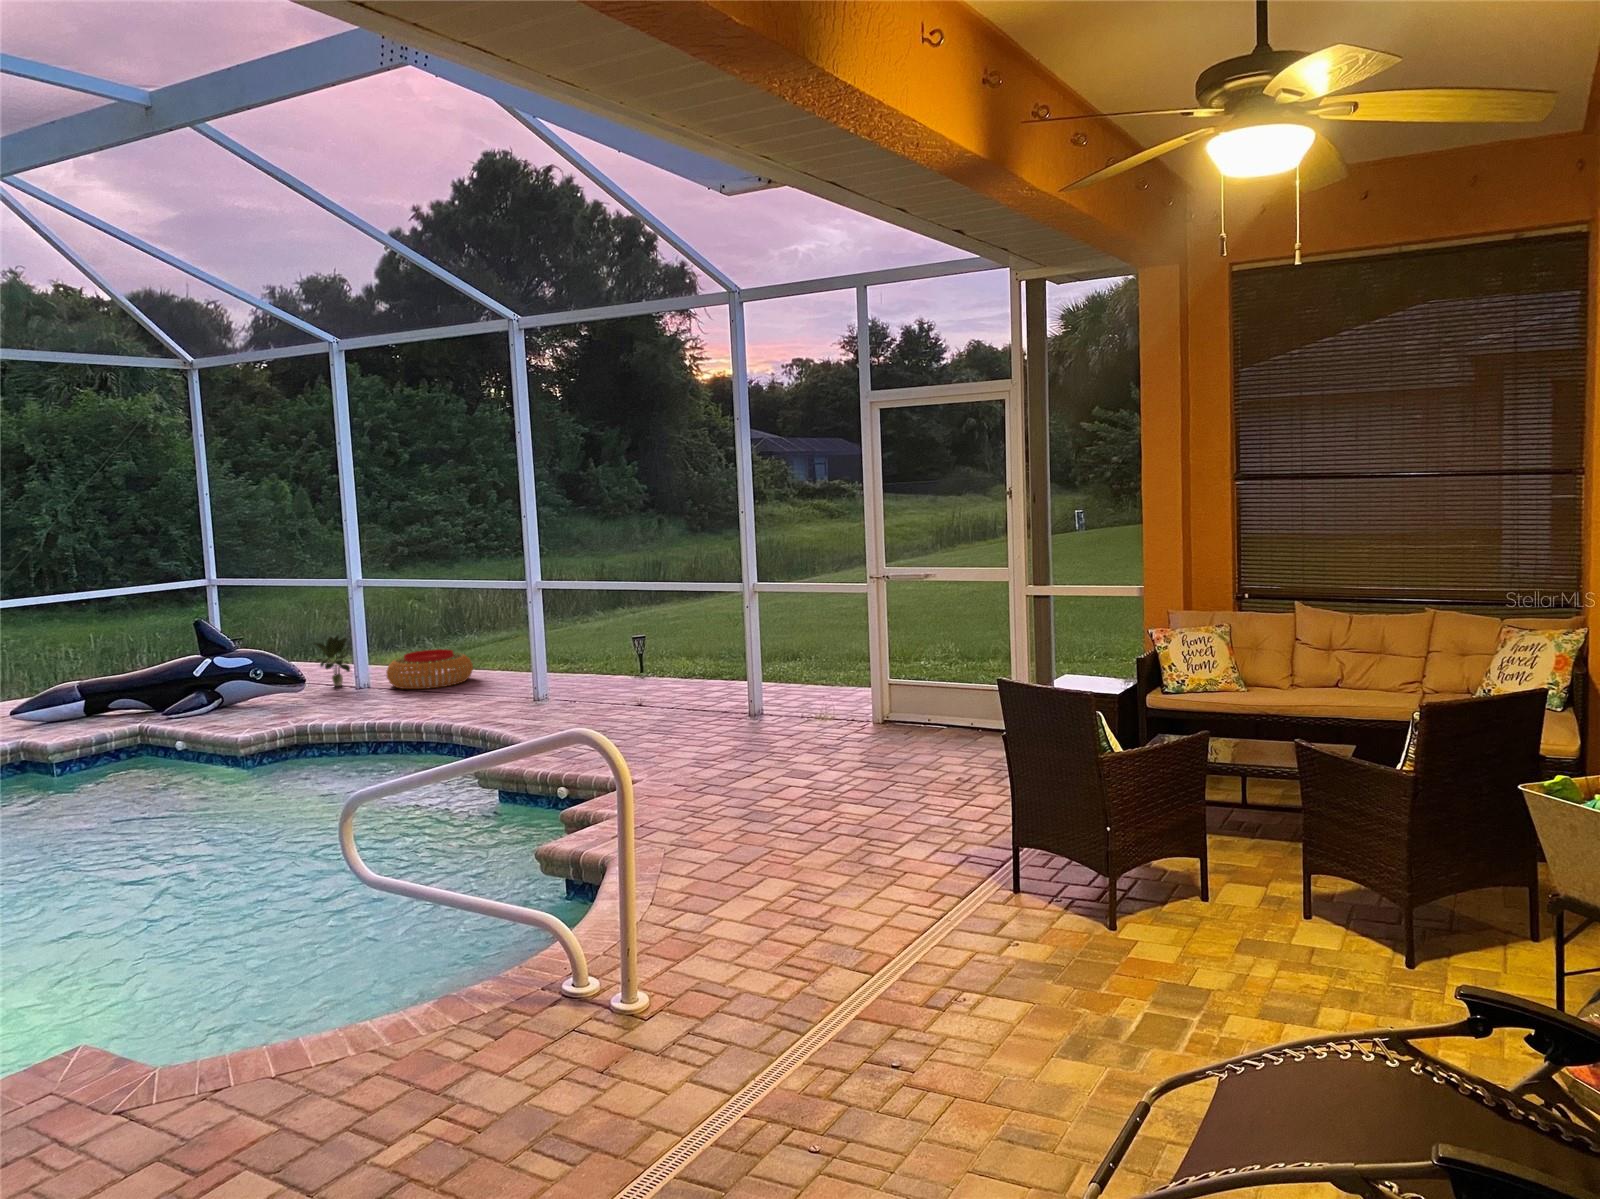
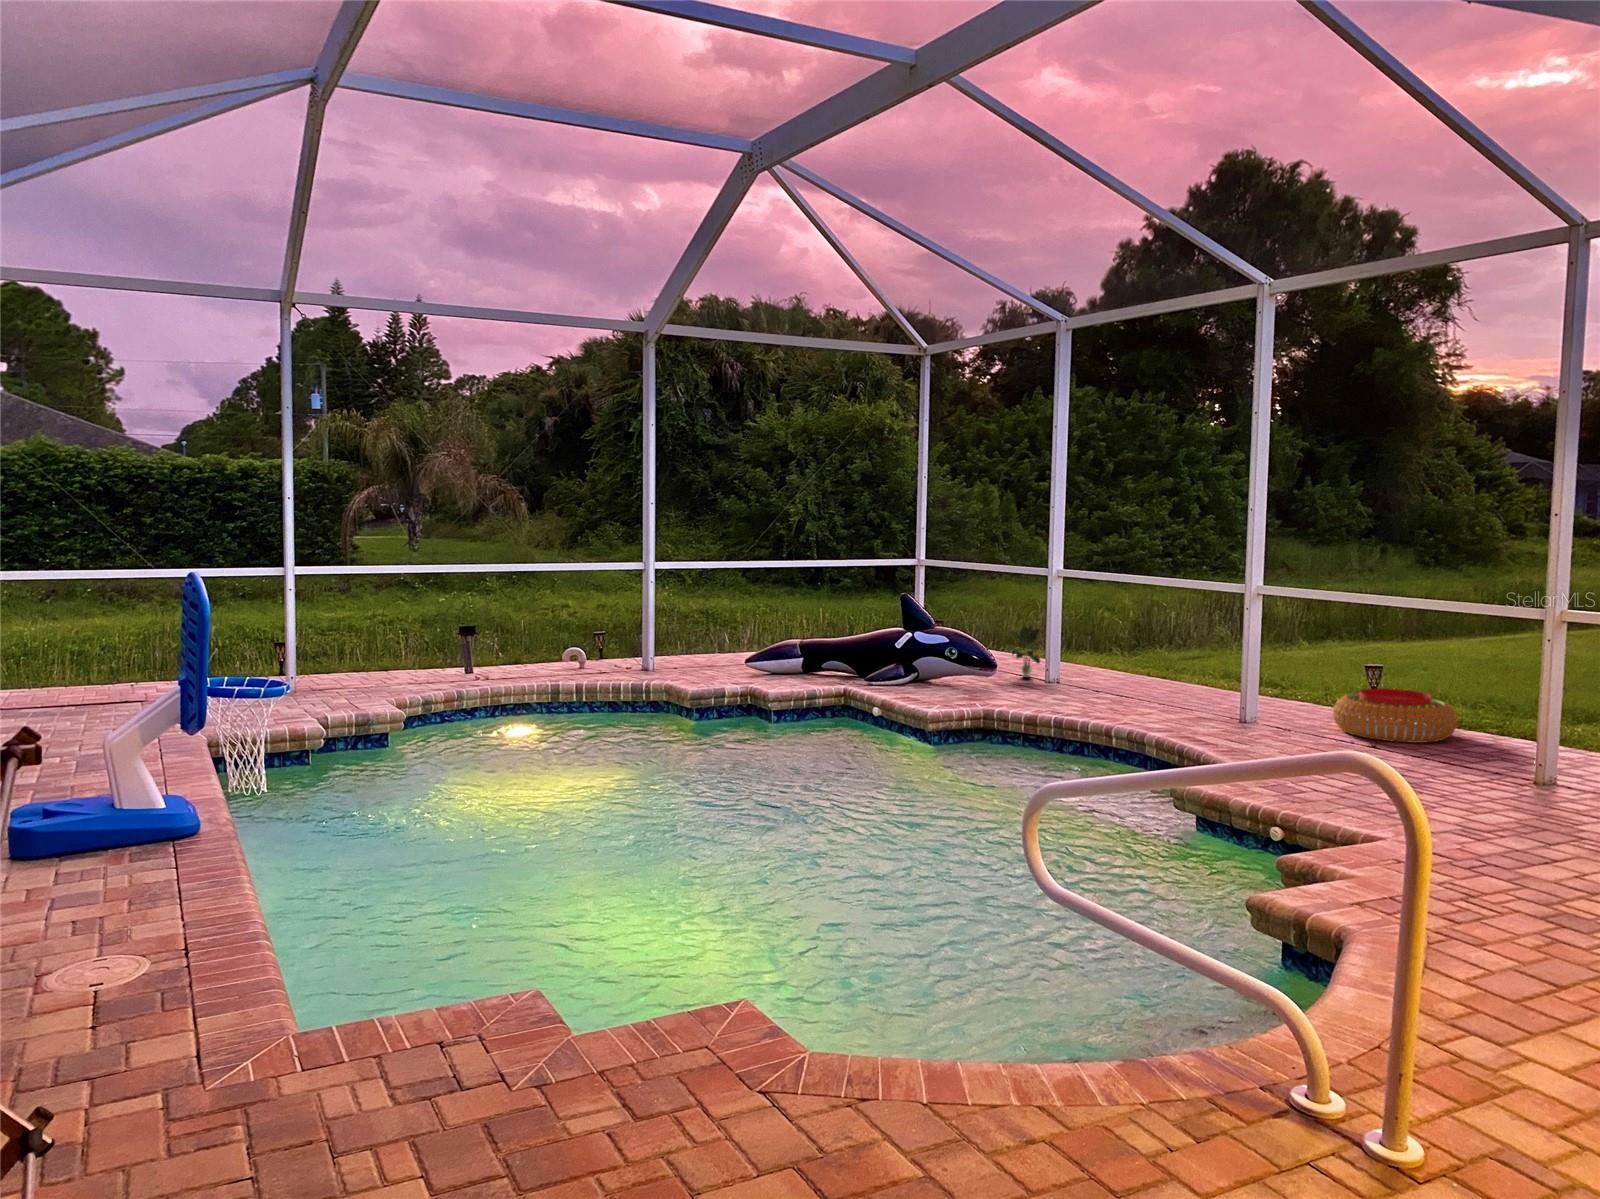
pouf: present [386,649,473,689] -> present [1333,688,1457,743]

